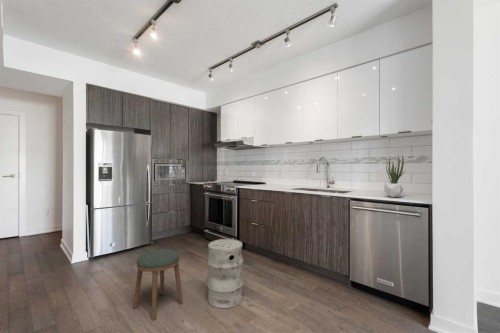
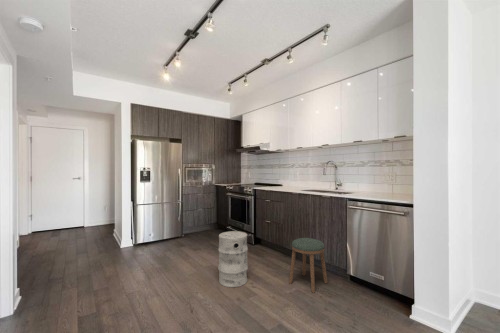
potted plant: present [384,155,405,197] -> none [376,158,395,198]
stool: present [133,249,183,320] -> present [289,238,328,293]

